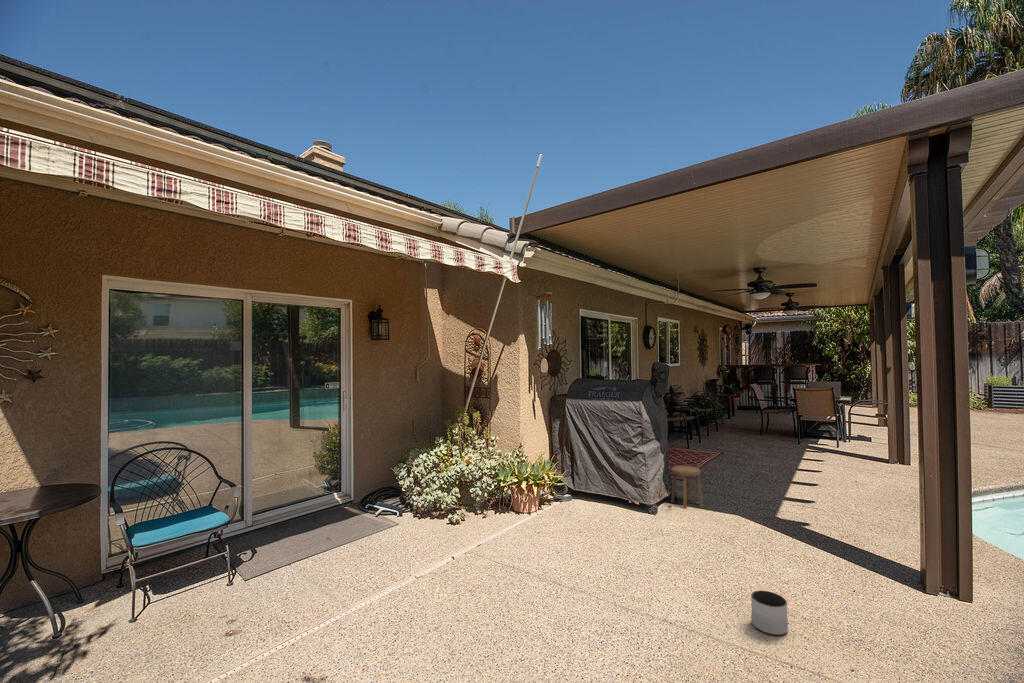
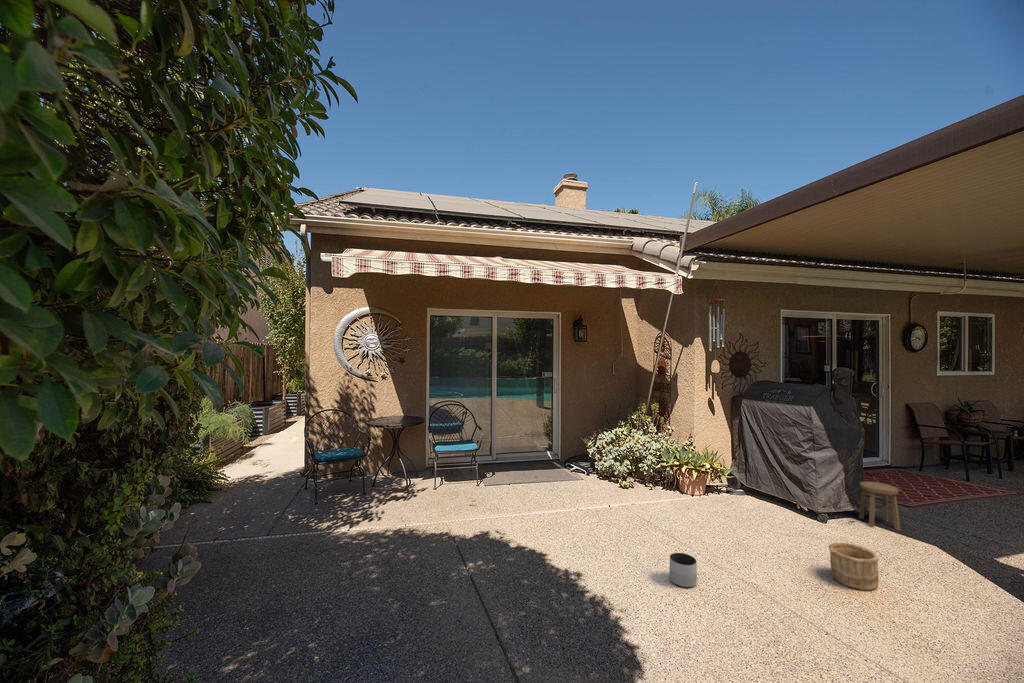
wooden bucket: none [707,532,749,577] -> present [829,542,879,590]
planter: present [751,591,788,635] -> present [669,553,697,588]

